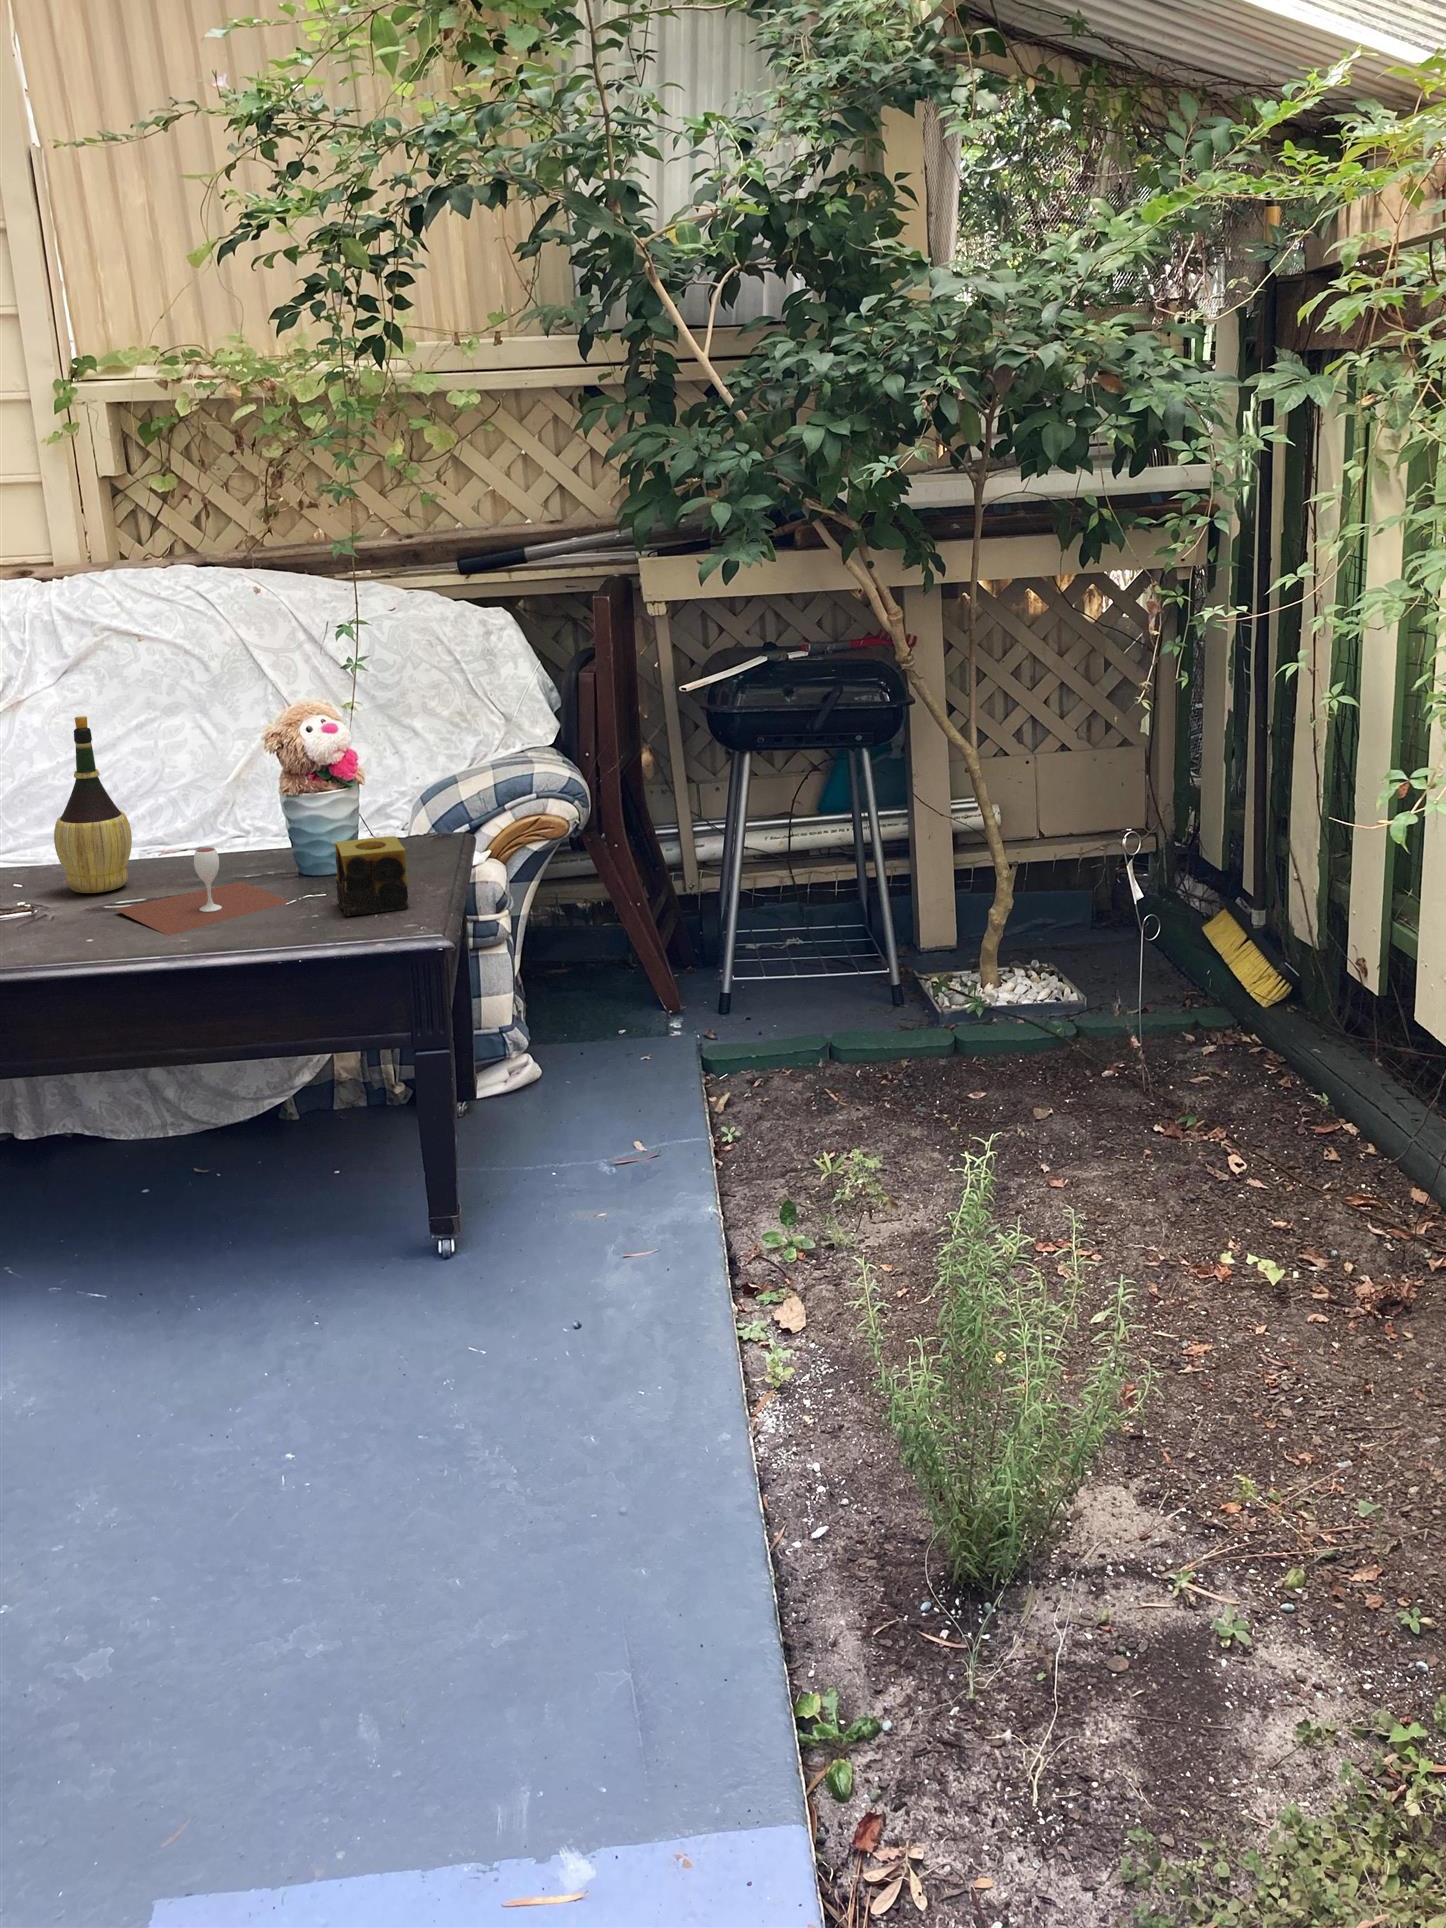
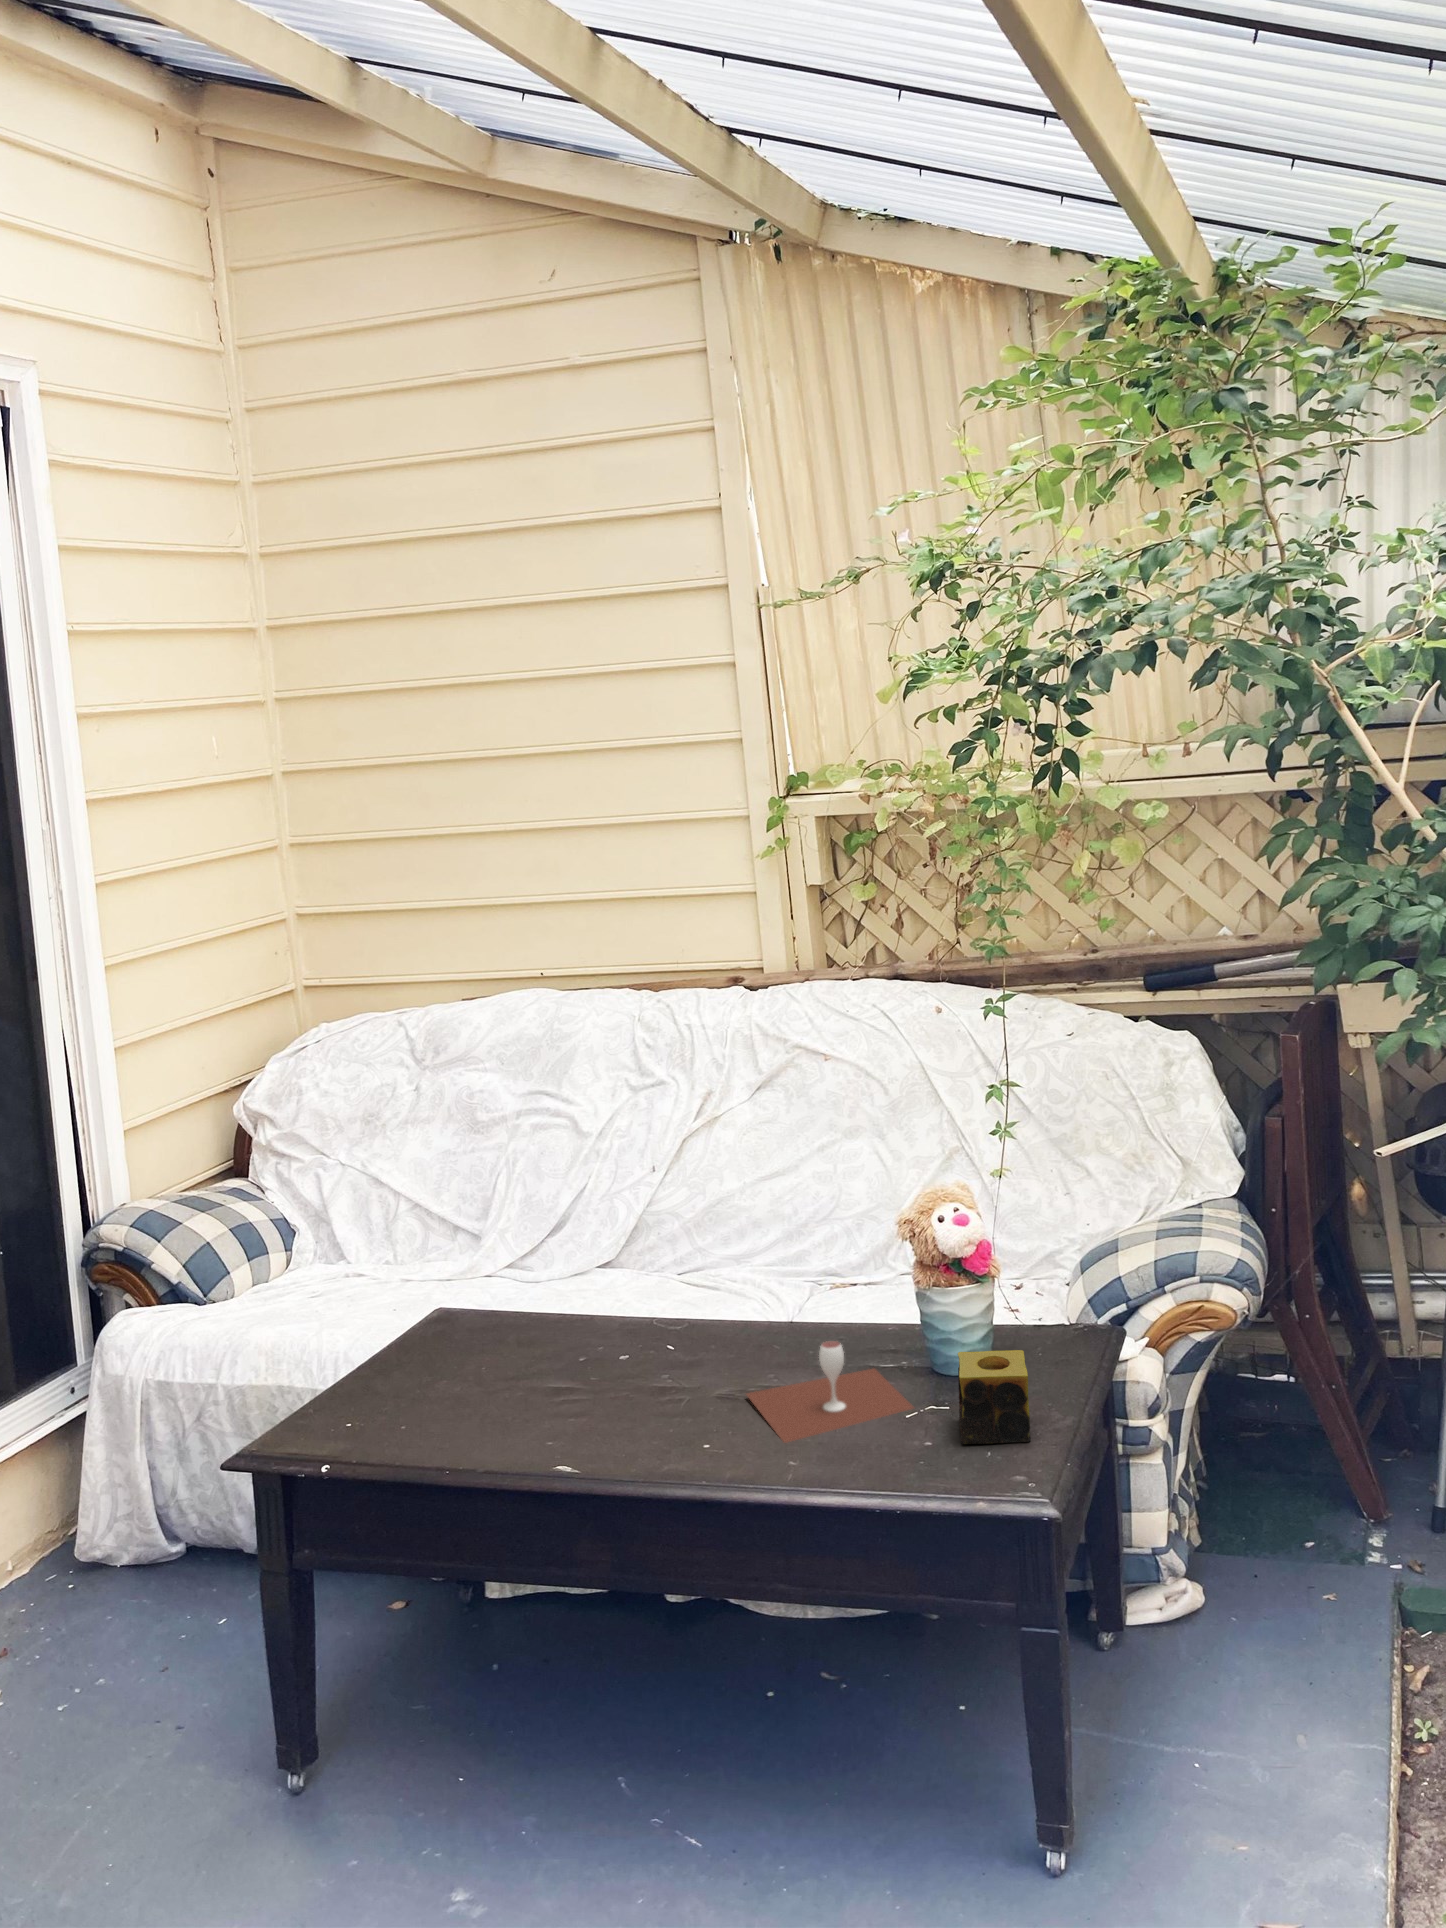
wine bottle: present [54,716,132,893] -> none [703,1181,774,1363]

